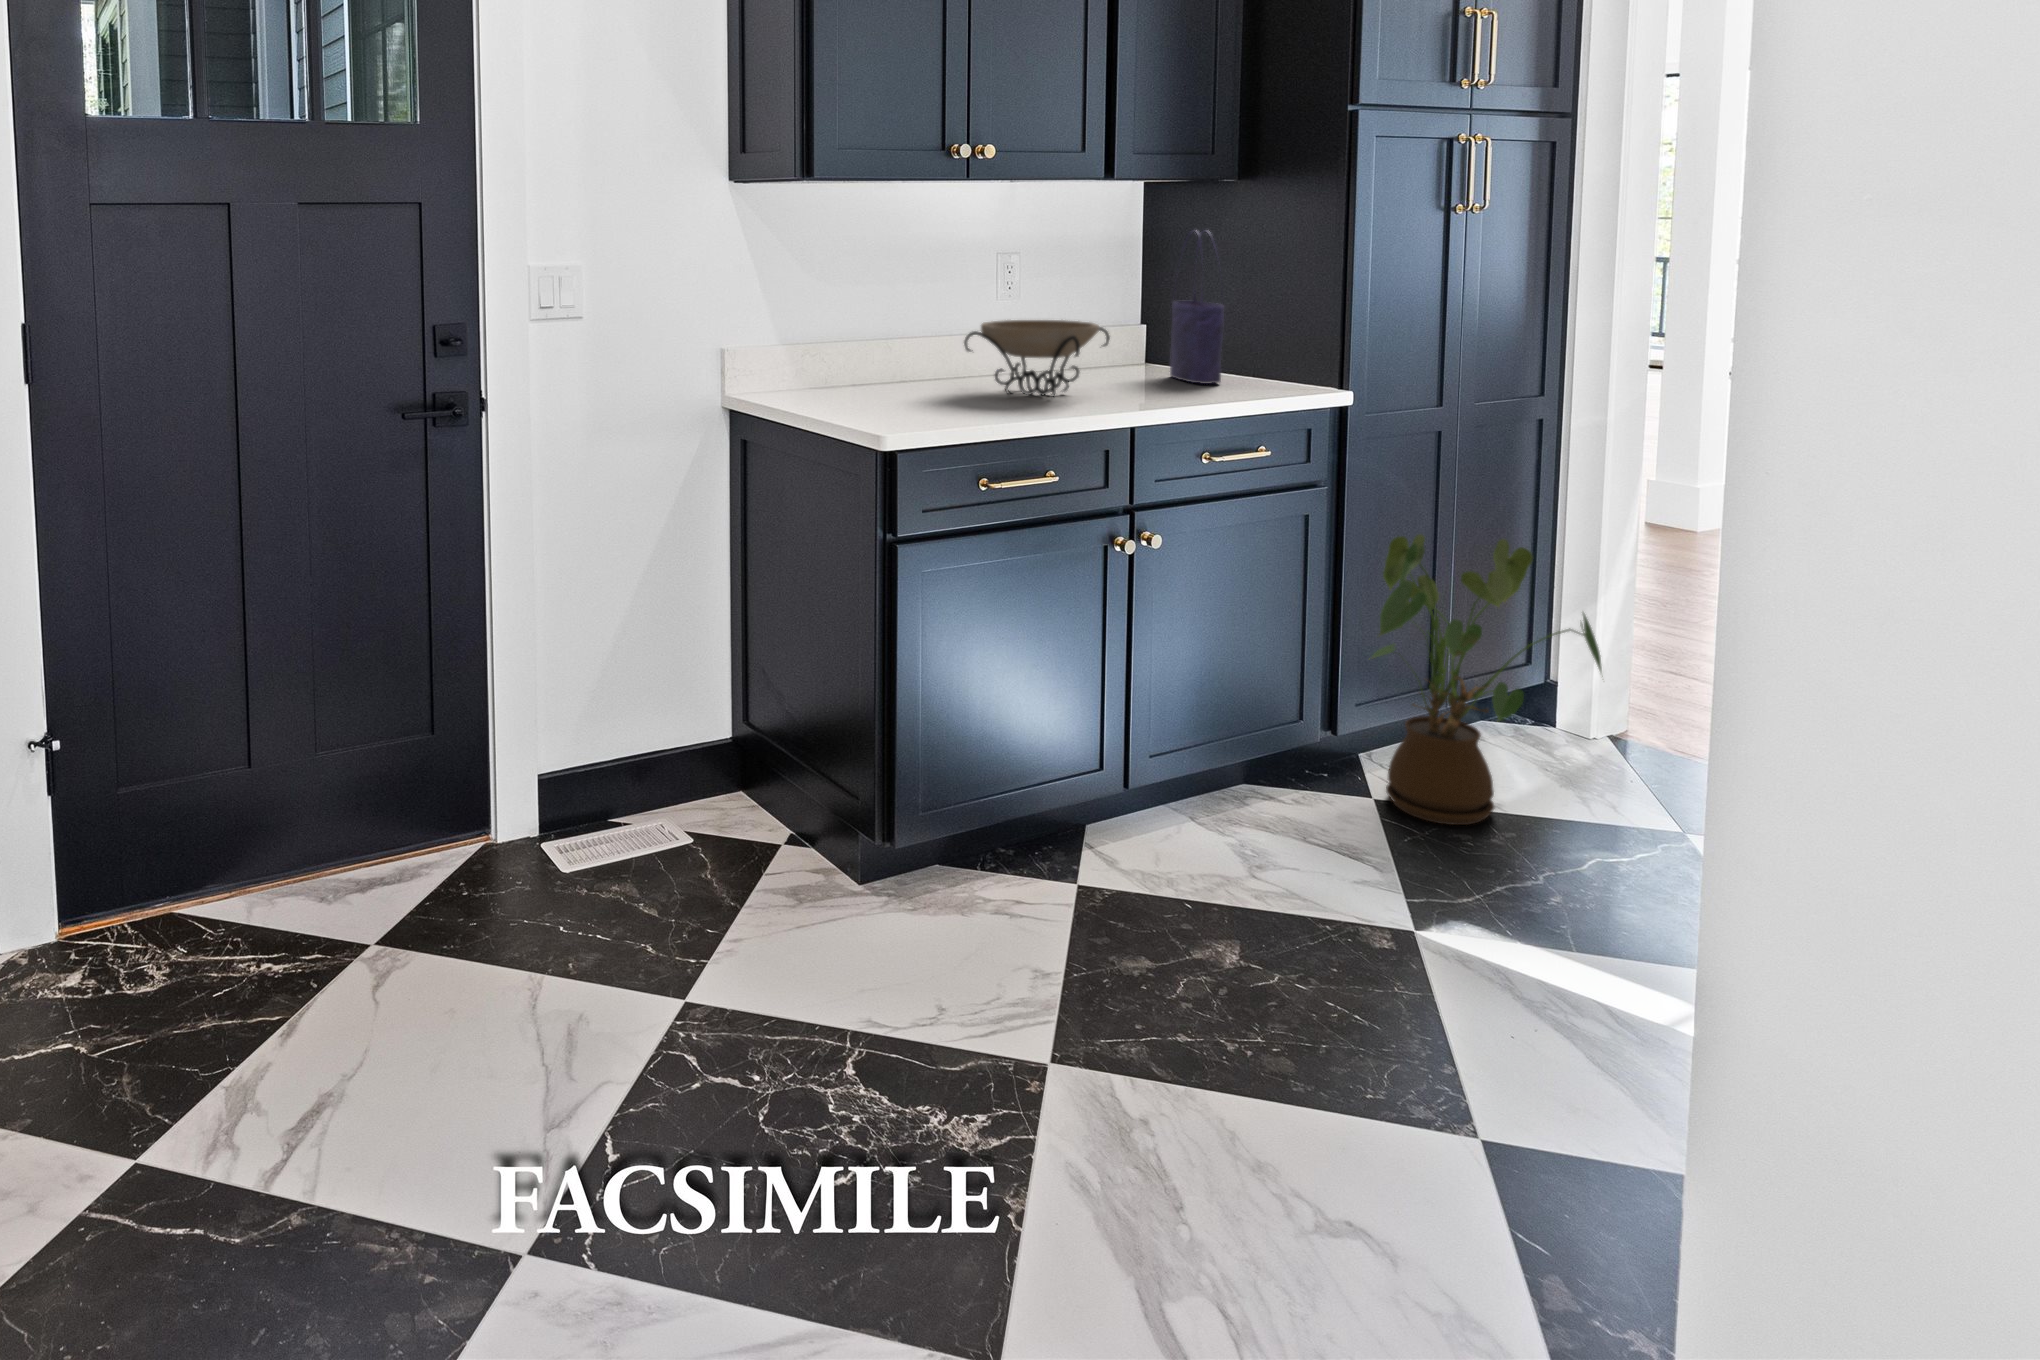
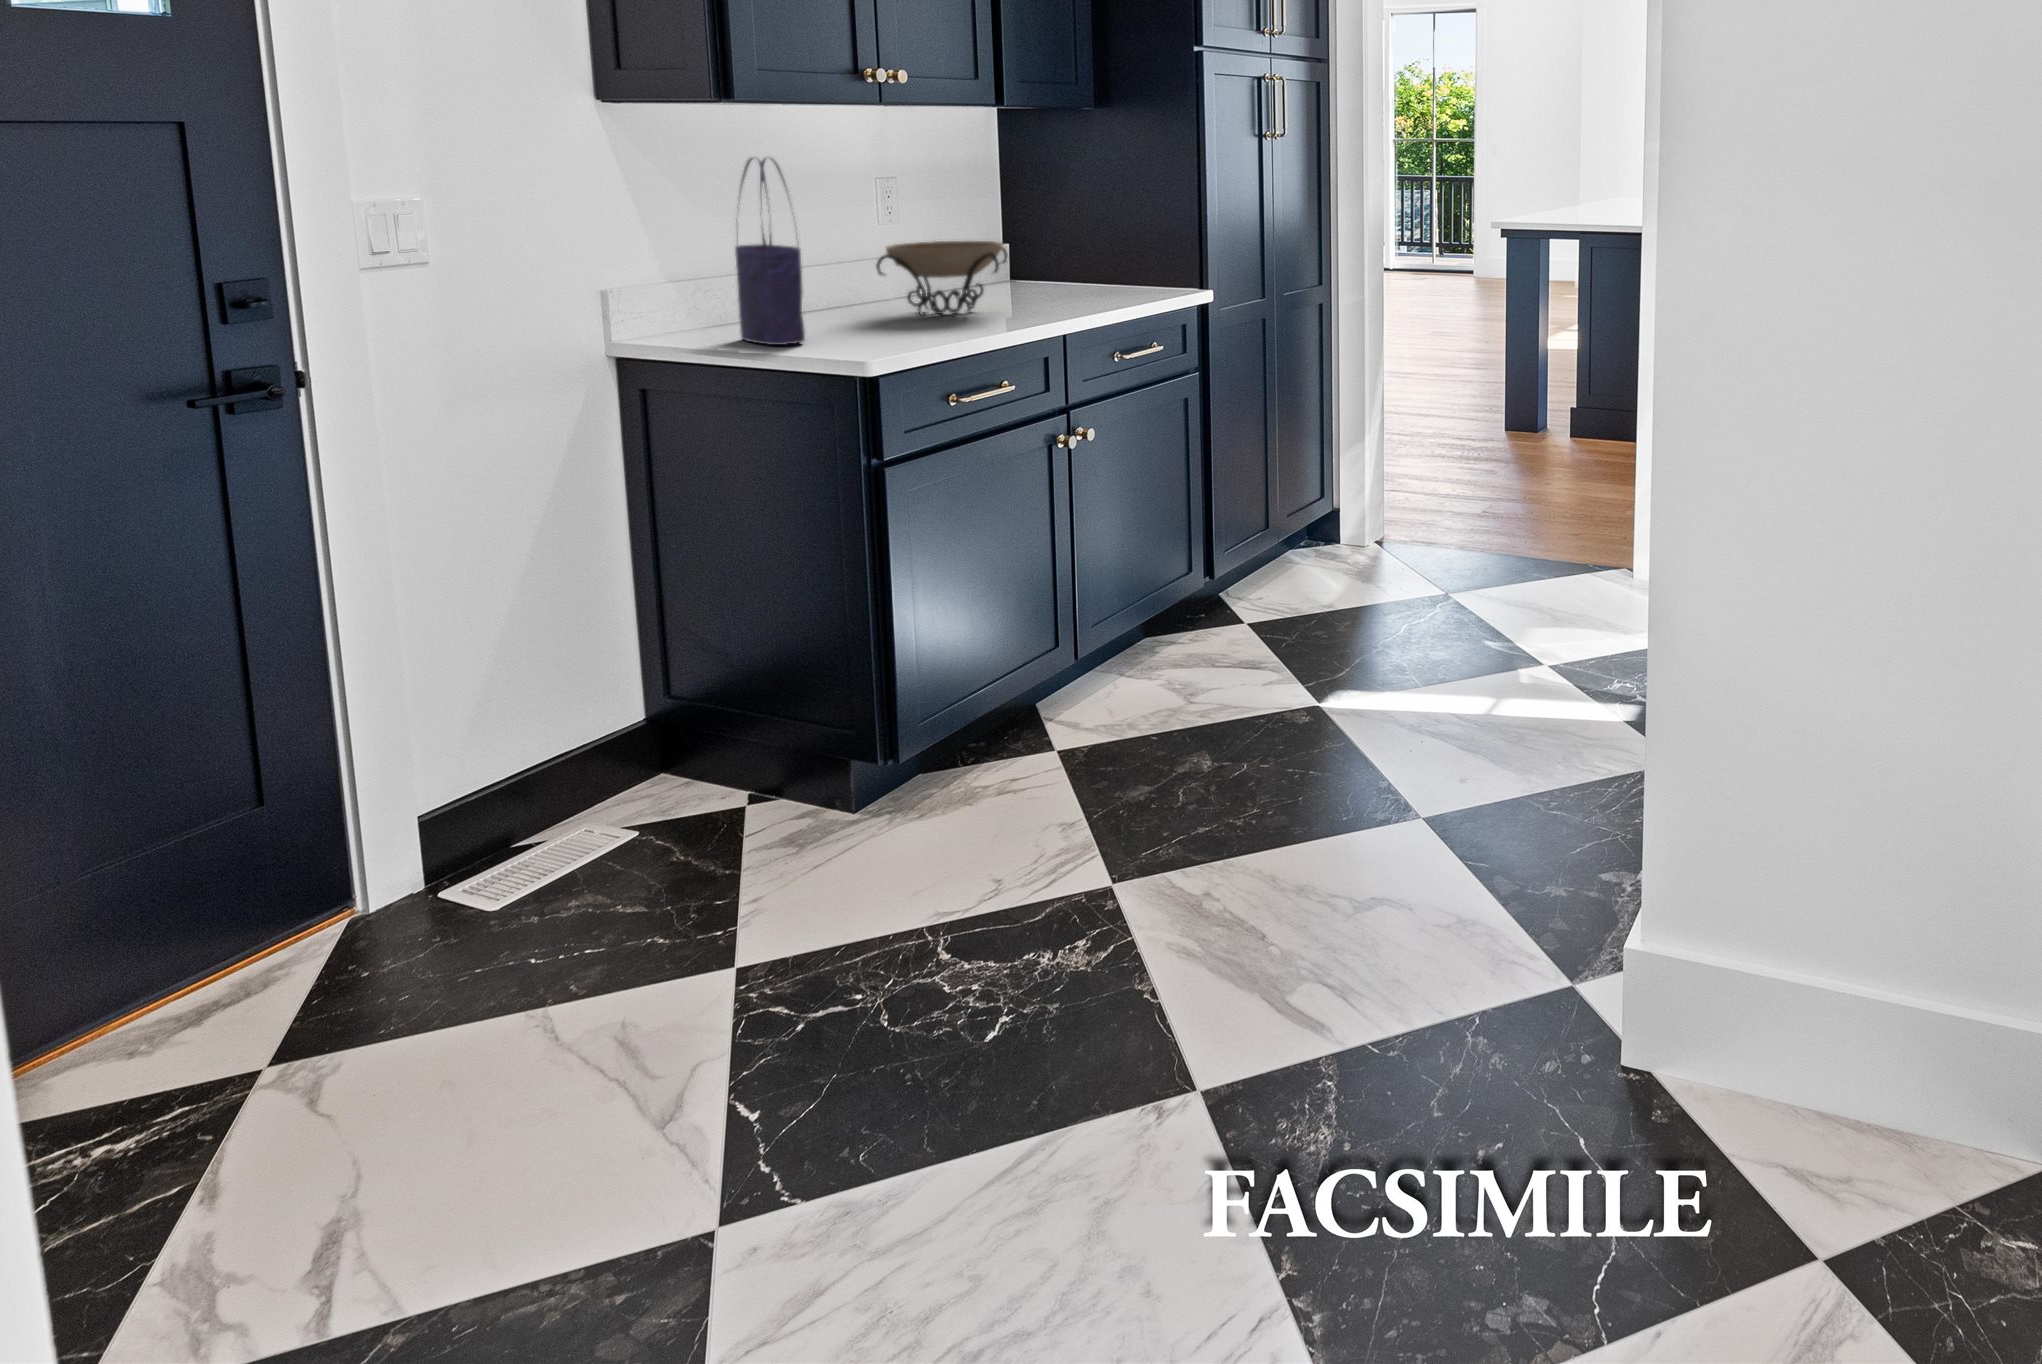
tote bag: present [1170,230,1224,384] -> present [735,158,805,345]
house plant: present [1372,534,1602,825] -> none [1239,399,1412,633]

